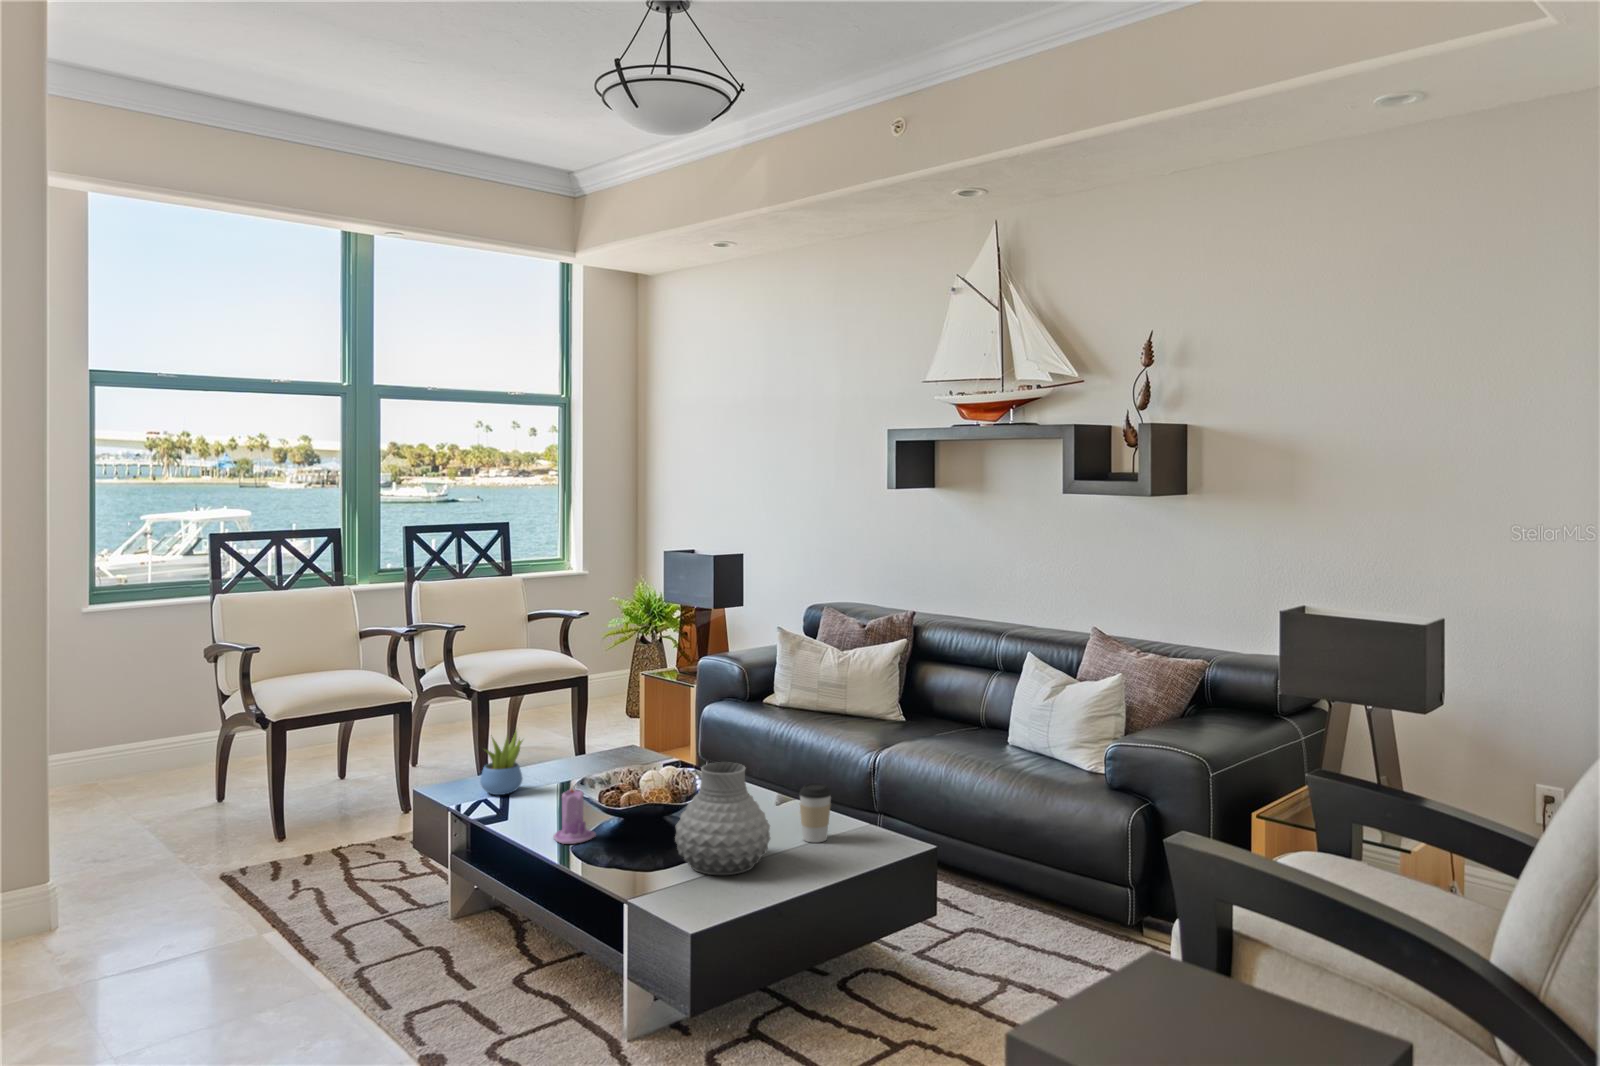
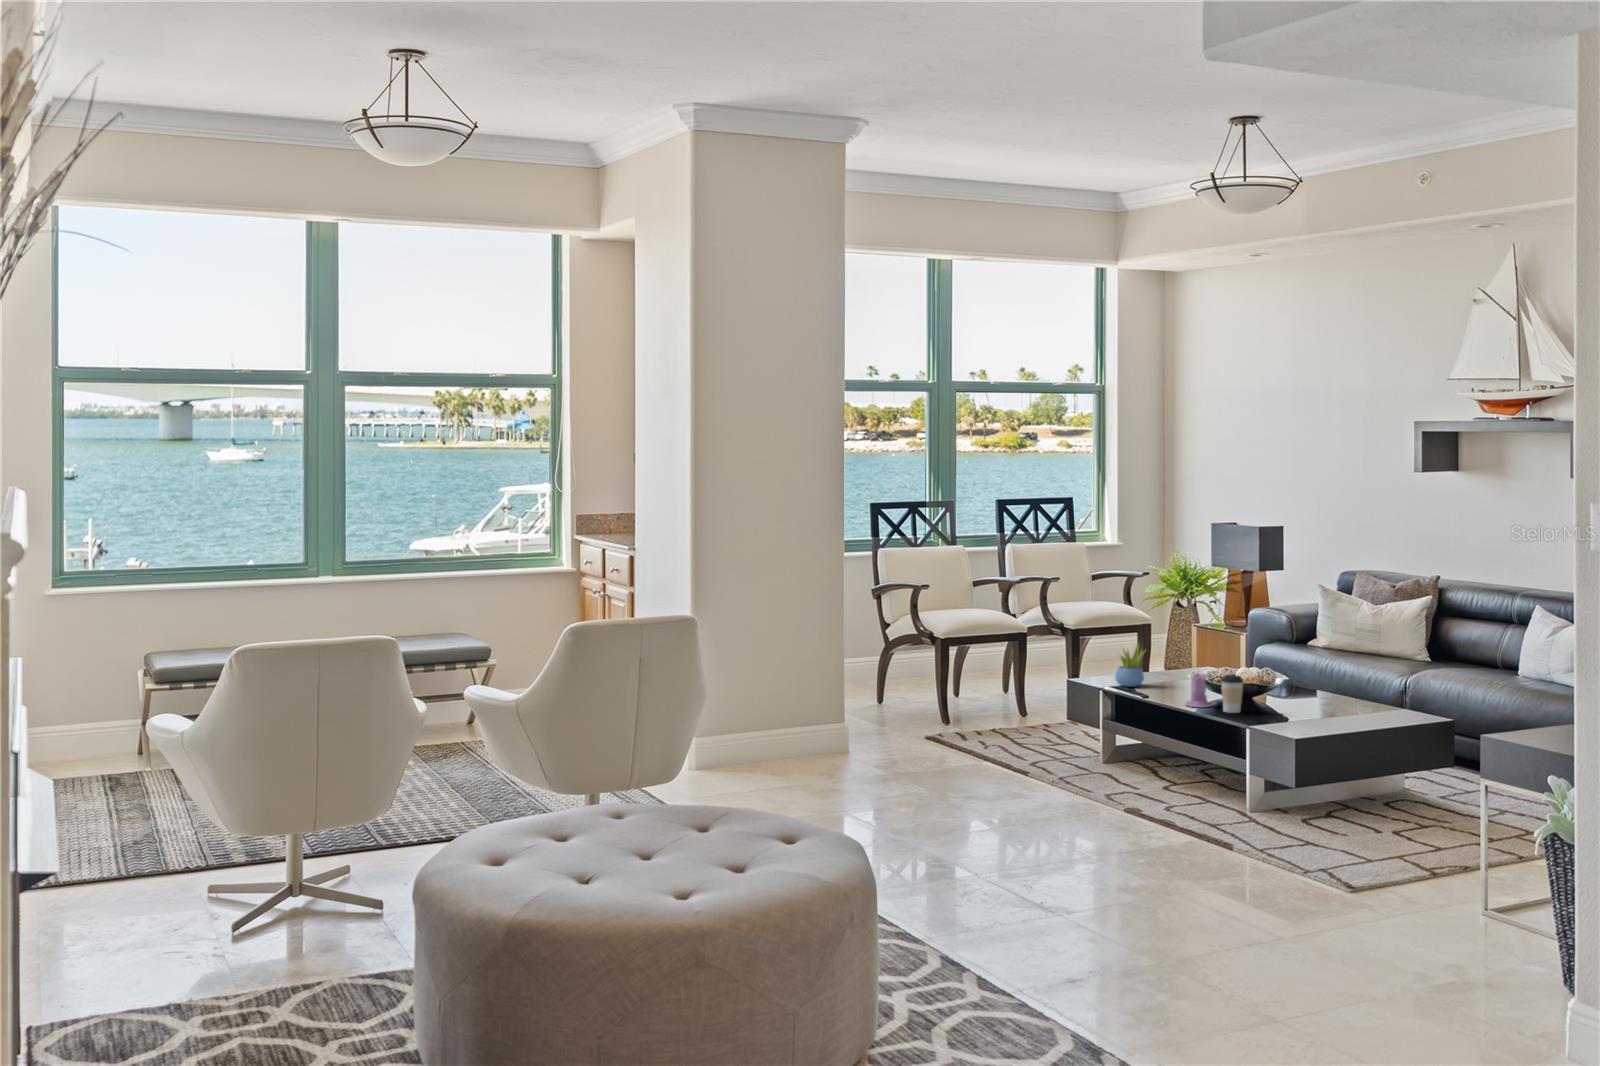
vase: present [675,762,770,875] -> none [1275,655,1340,723]
coffee cup: present [799,783,831,843] -> present [1221,675,1243,713]

